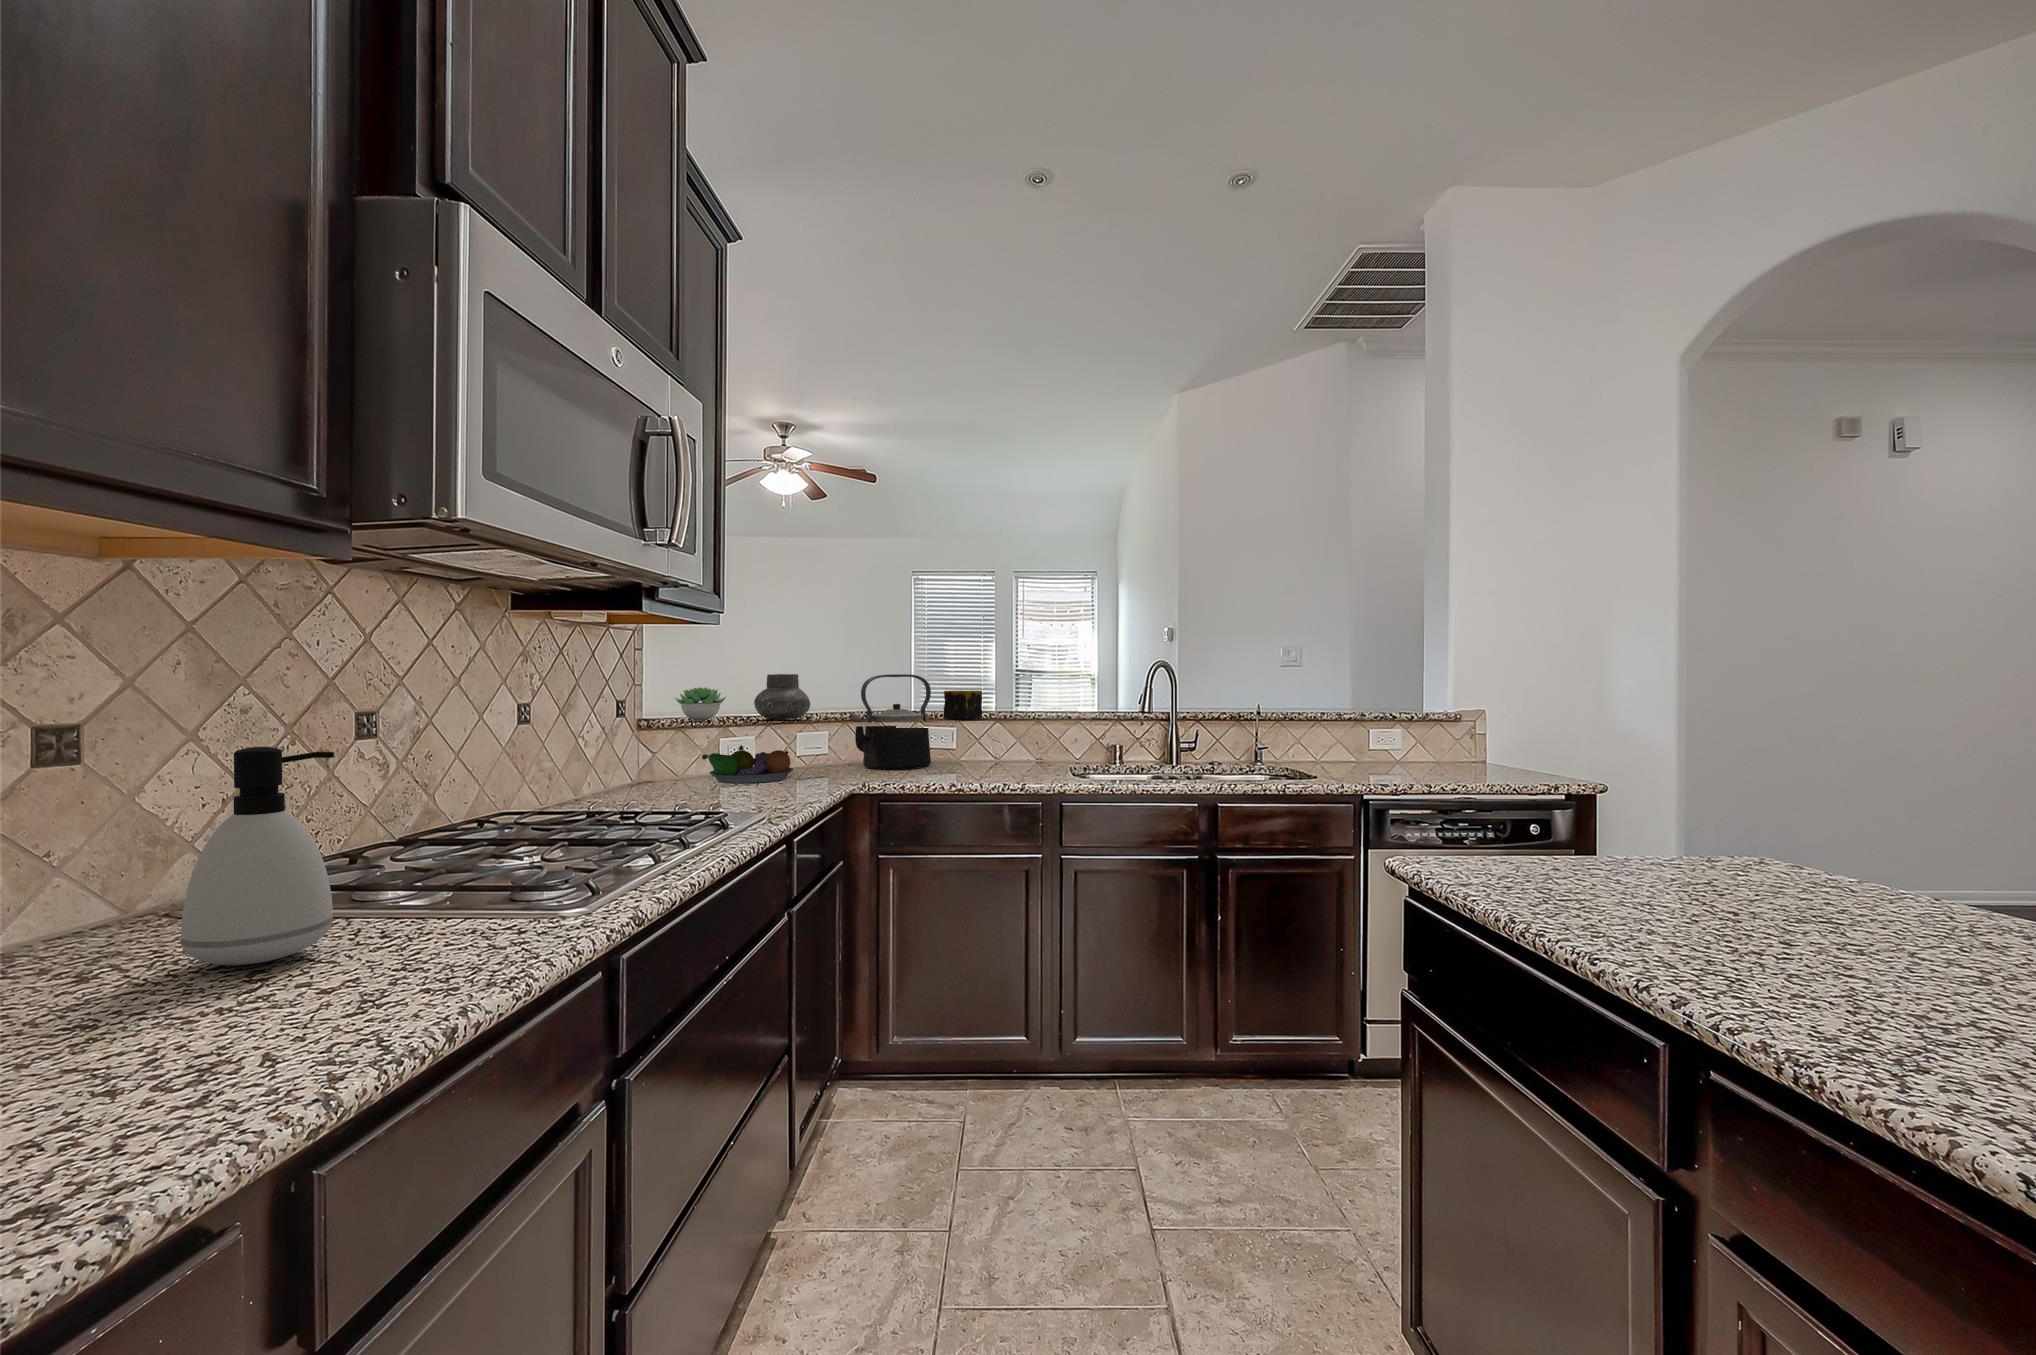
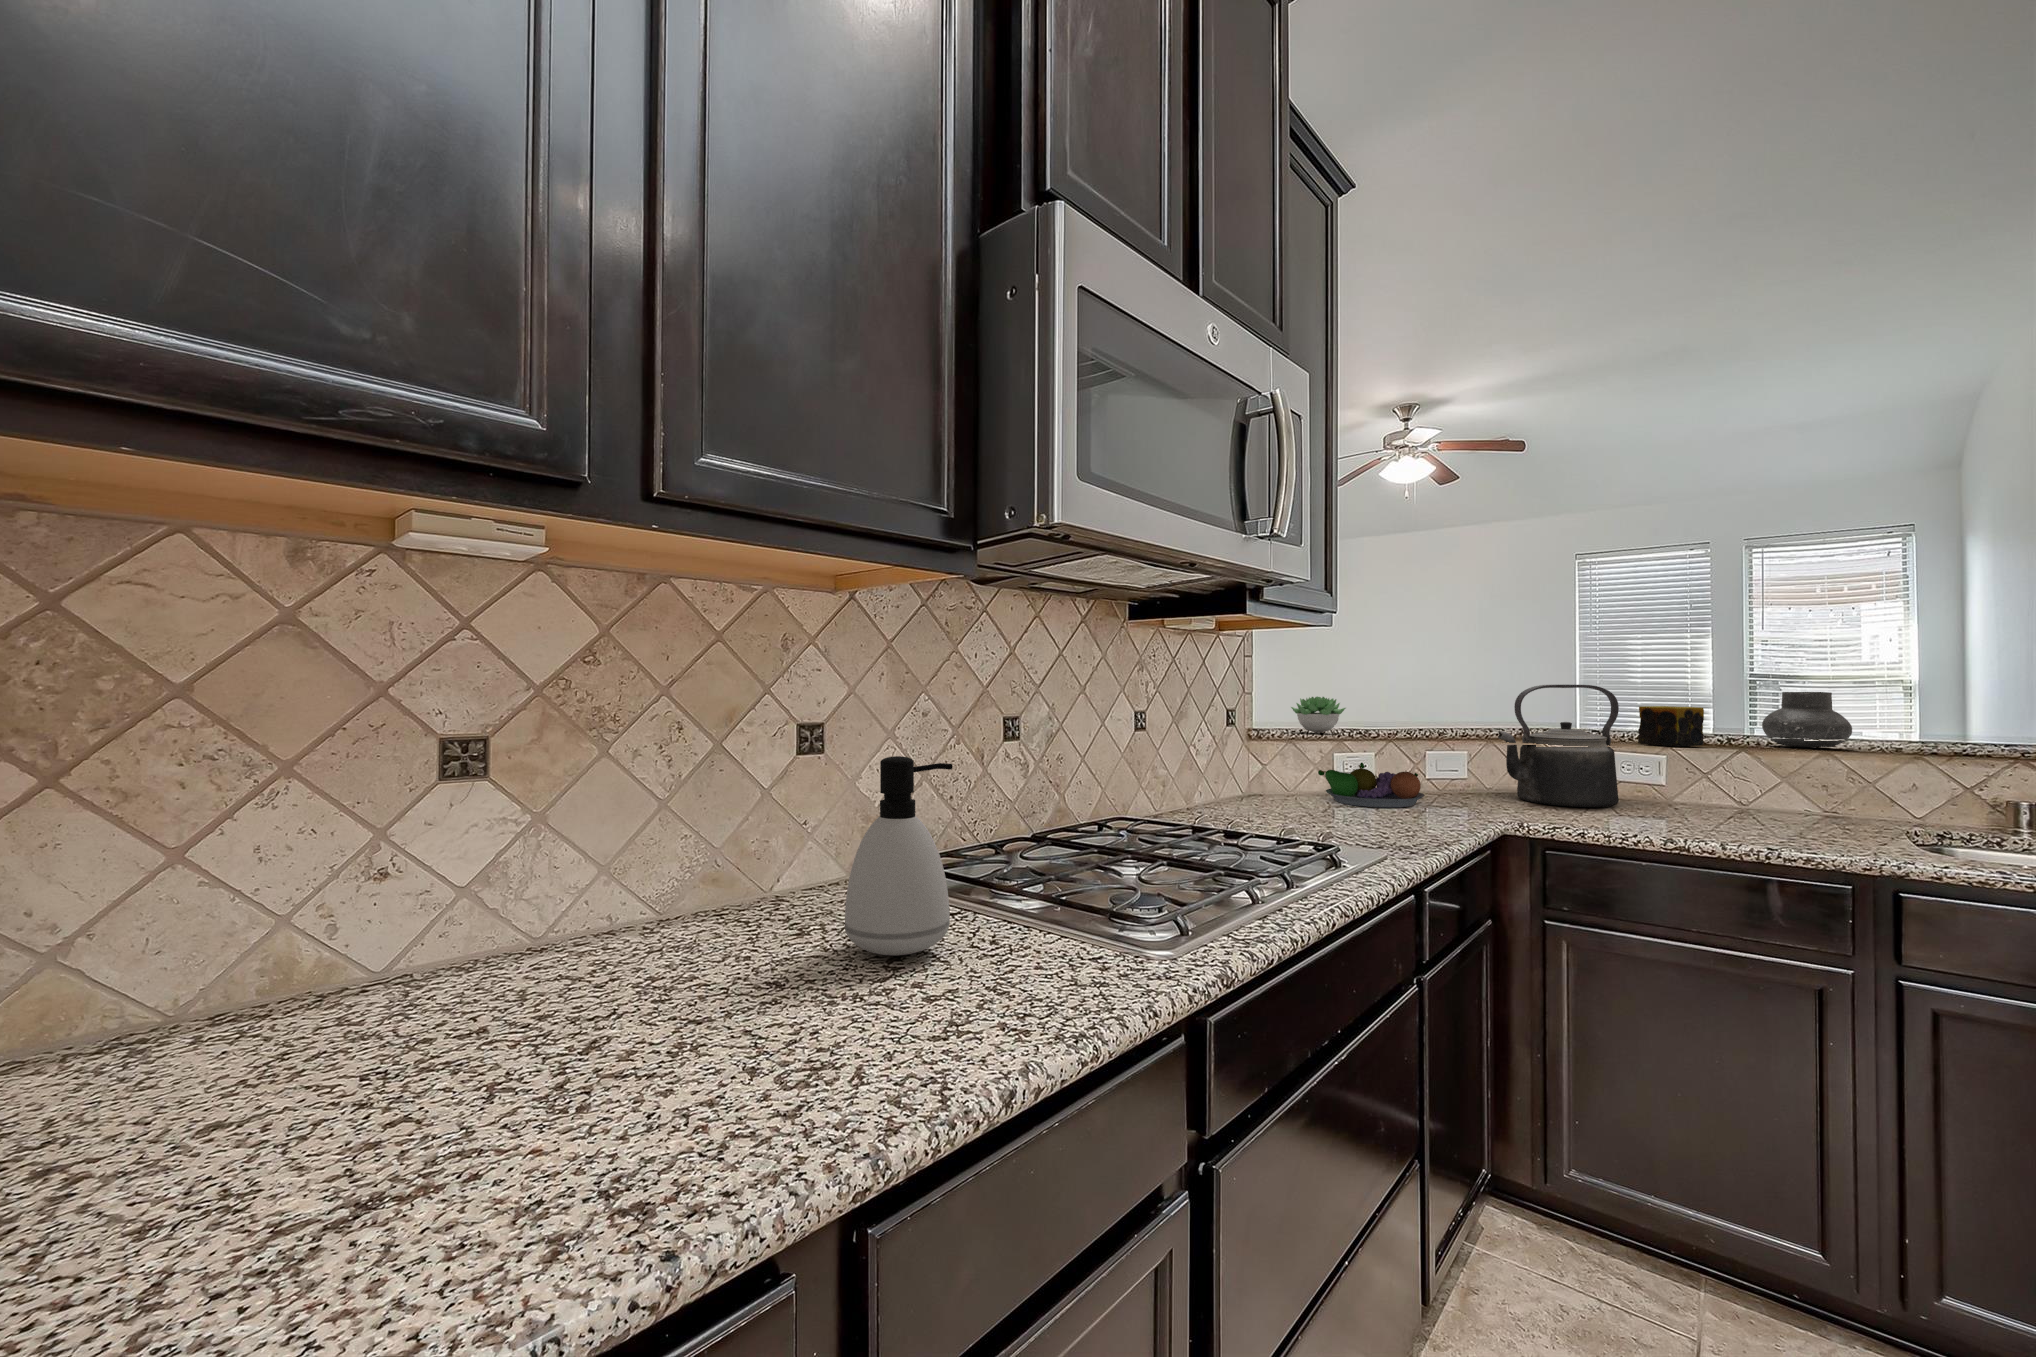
vase: present [754,674,810,719] -> present [1762,692,1852,747]

